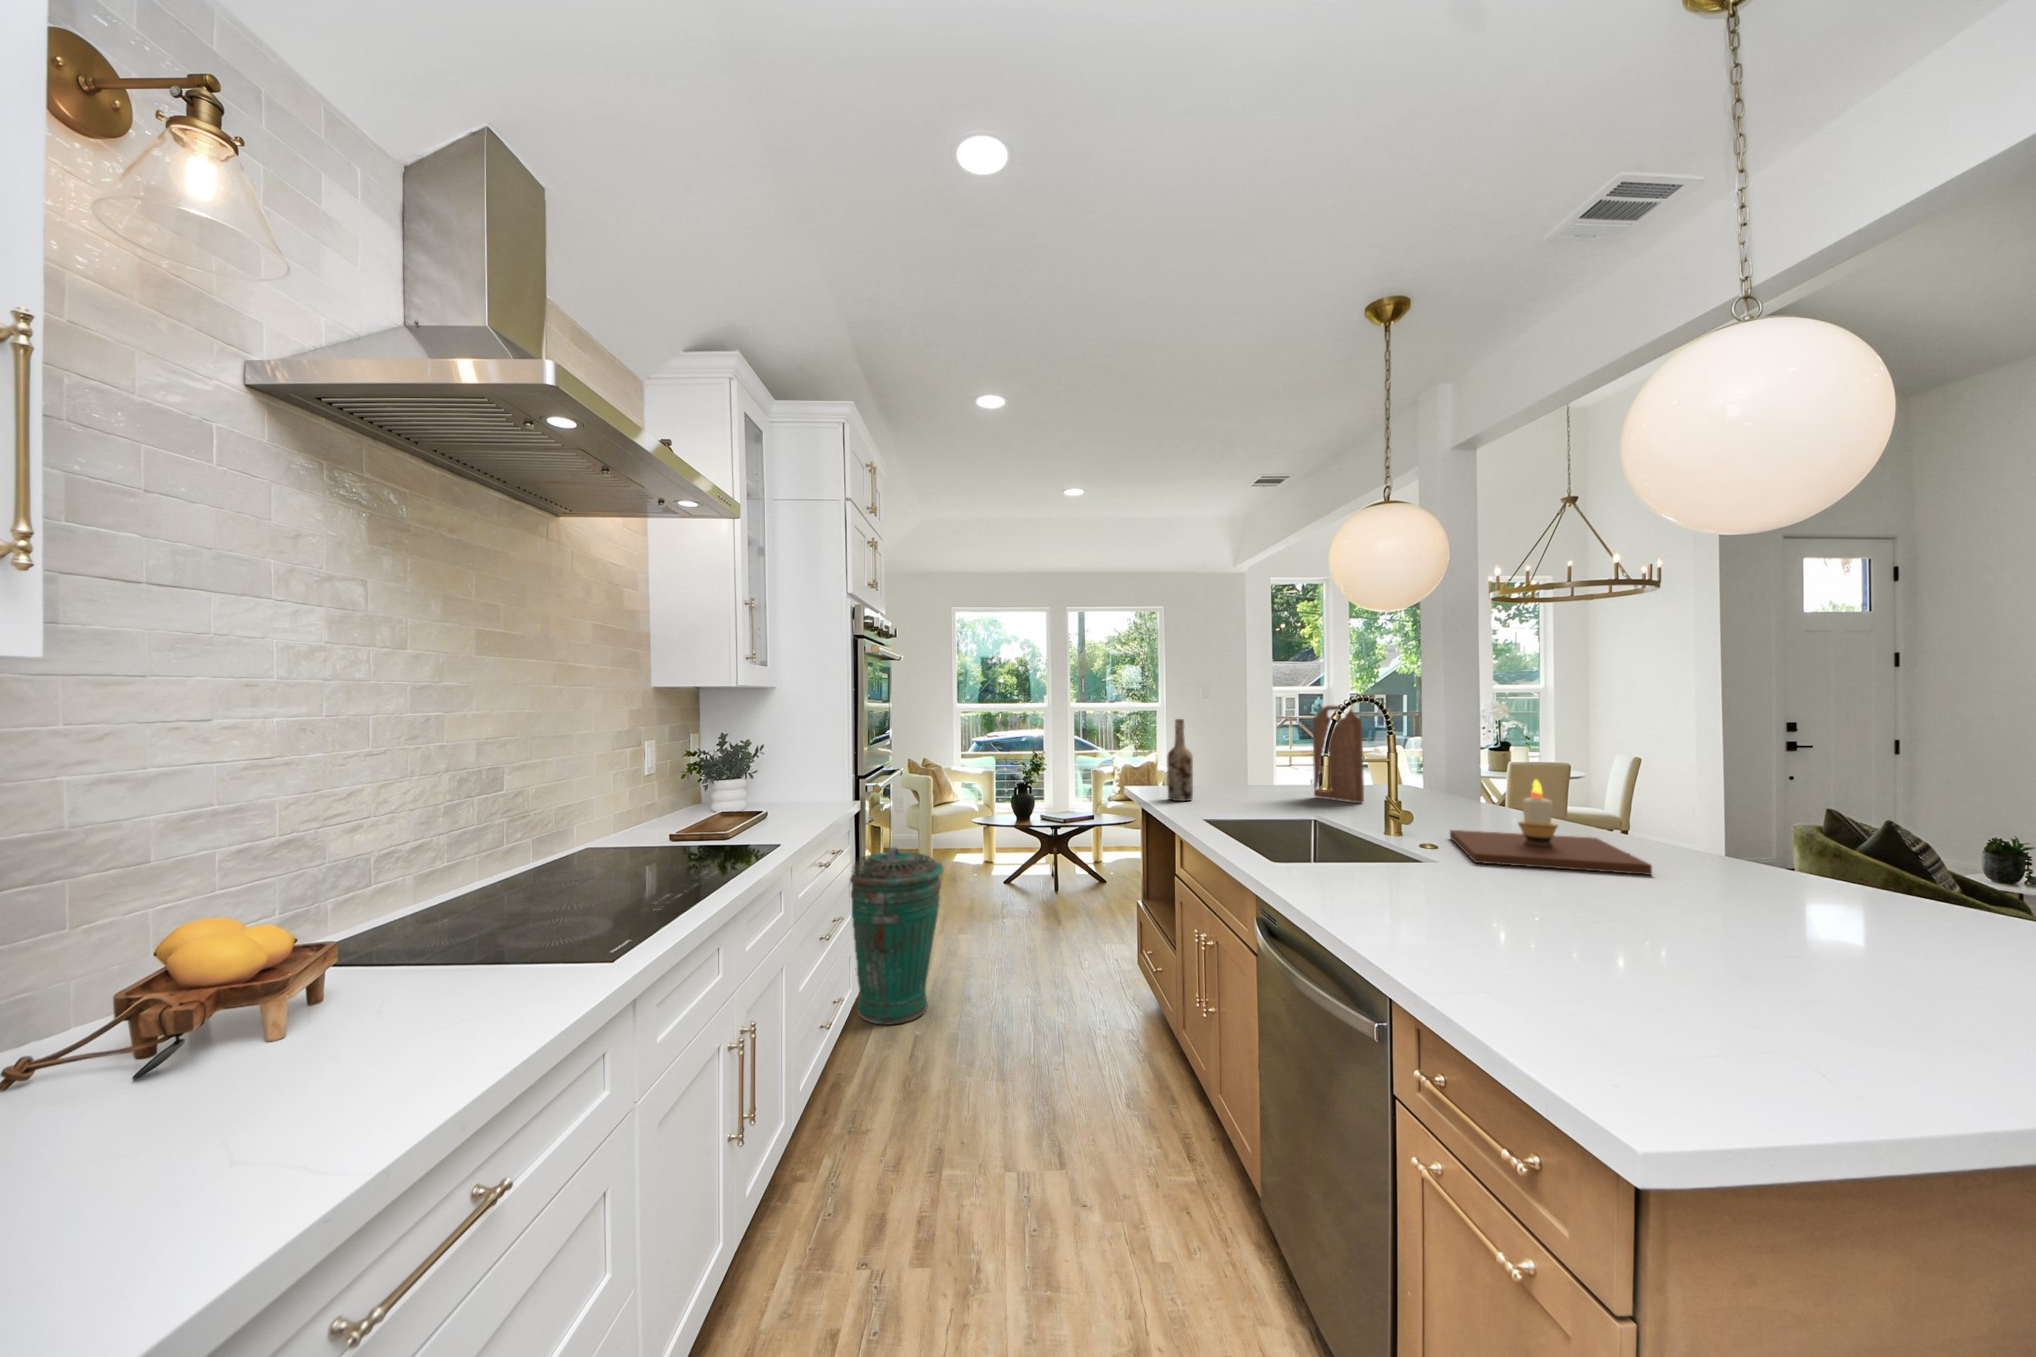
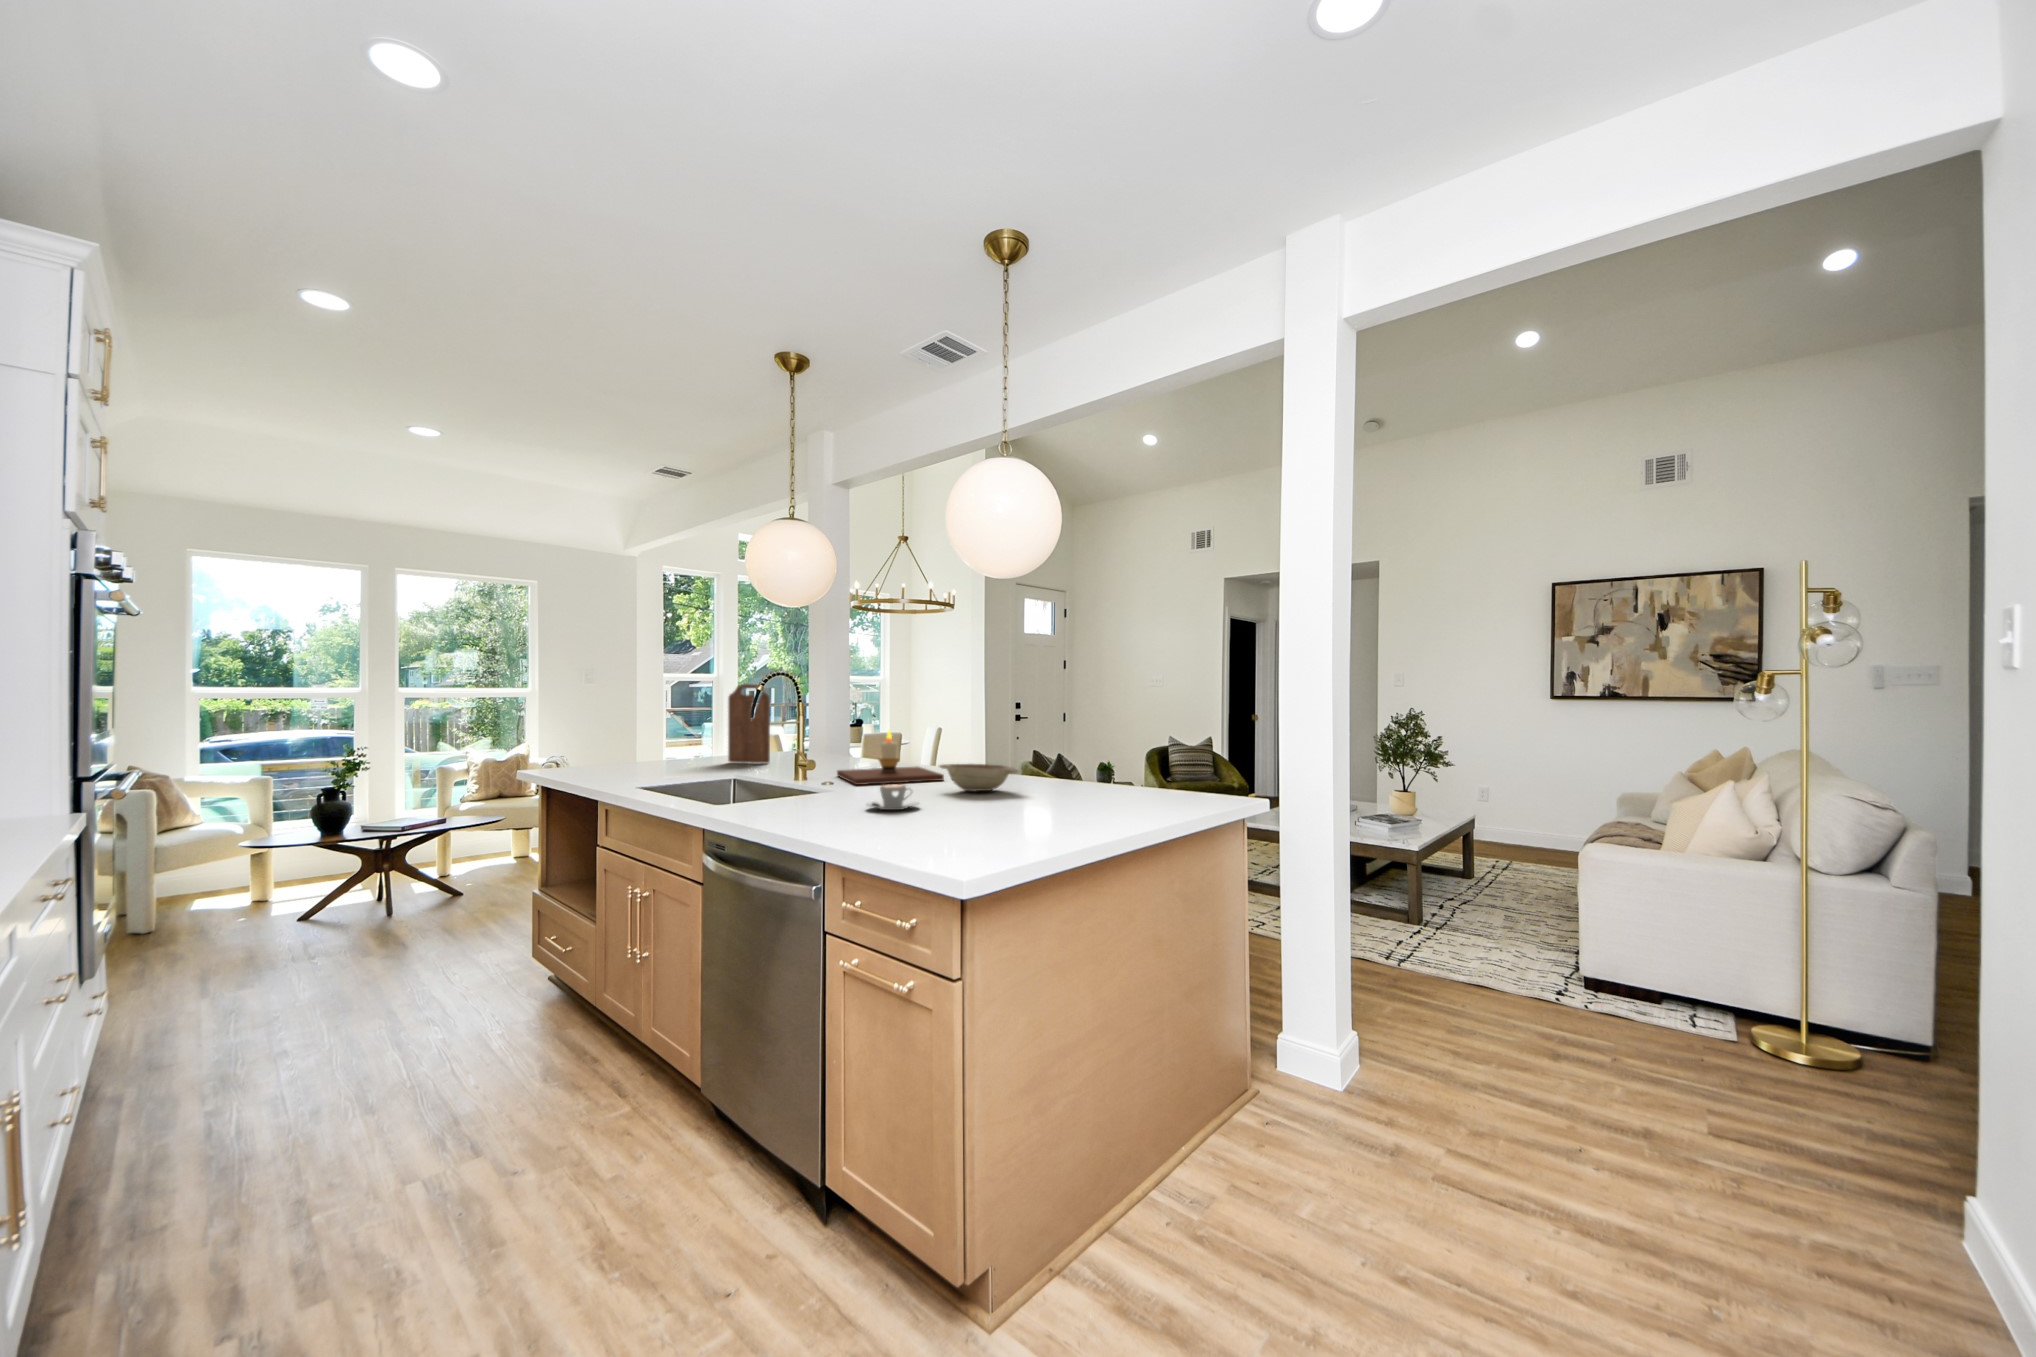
wine bottle: present [1167,719,1193,801] -> none [596,697,622,774]
trash can: present [850,847,943,1025] -> none [112,864,296,1092]
decorative bowl: none [1639,856,1866,925] -> present [939,764,1019,791]
coffee cup: none [1479,892,1597,946] -> present [867,784,919,810]

